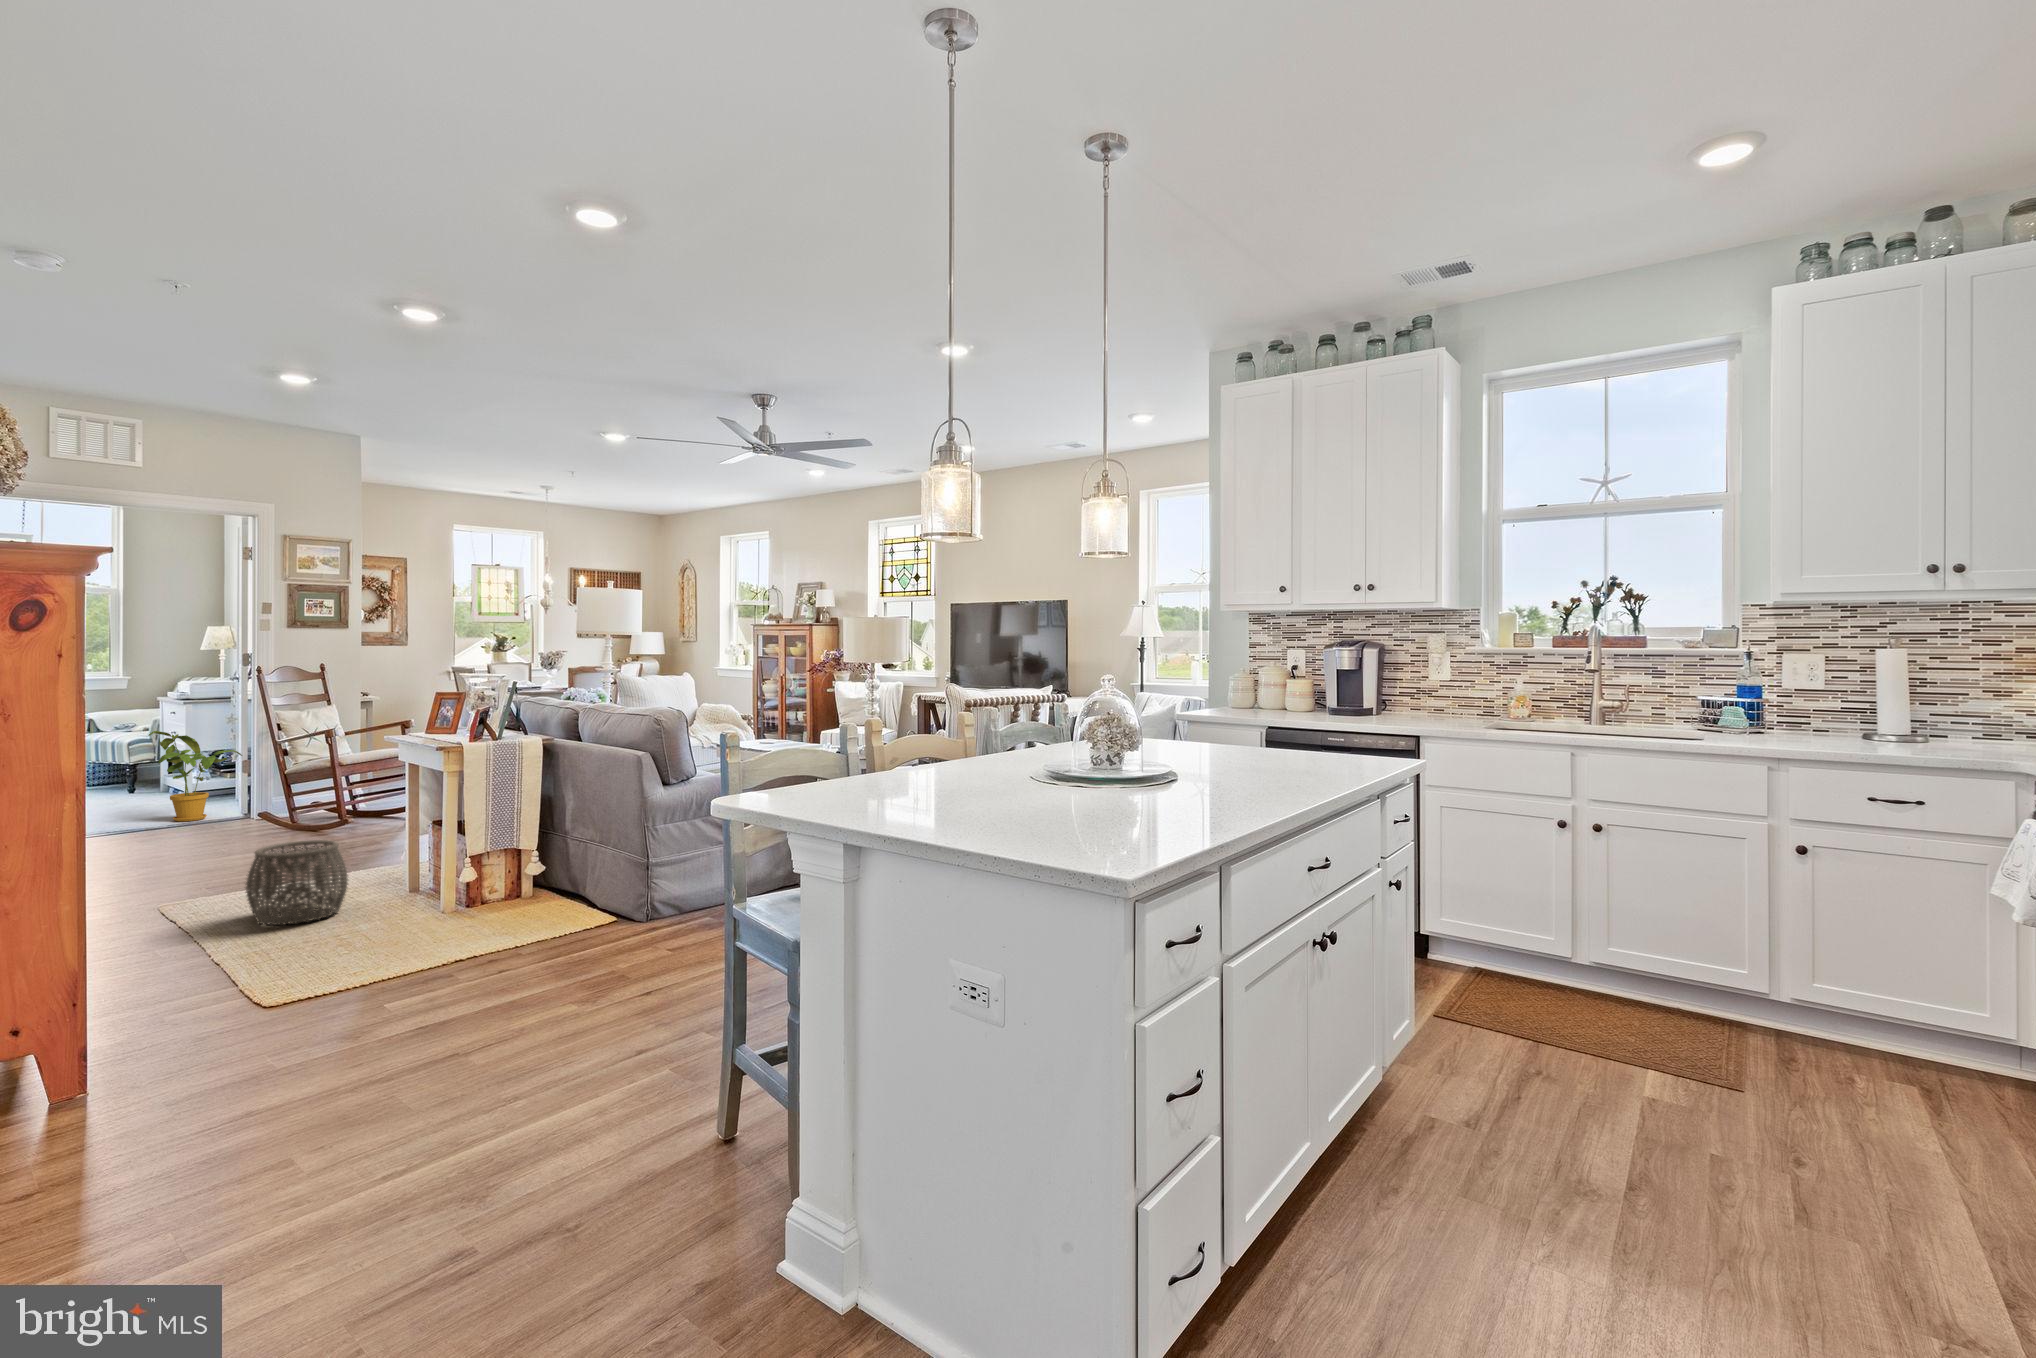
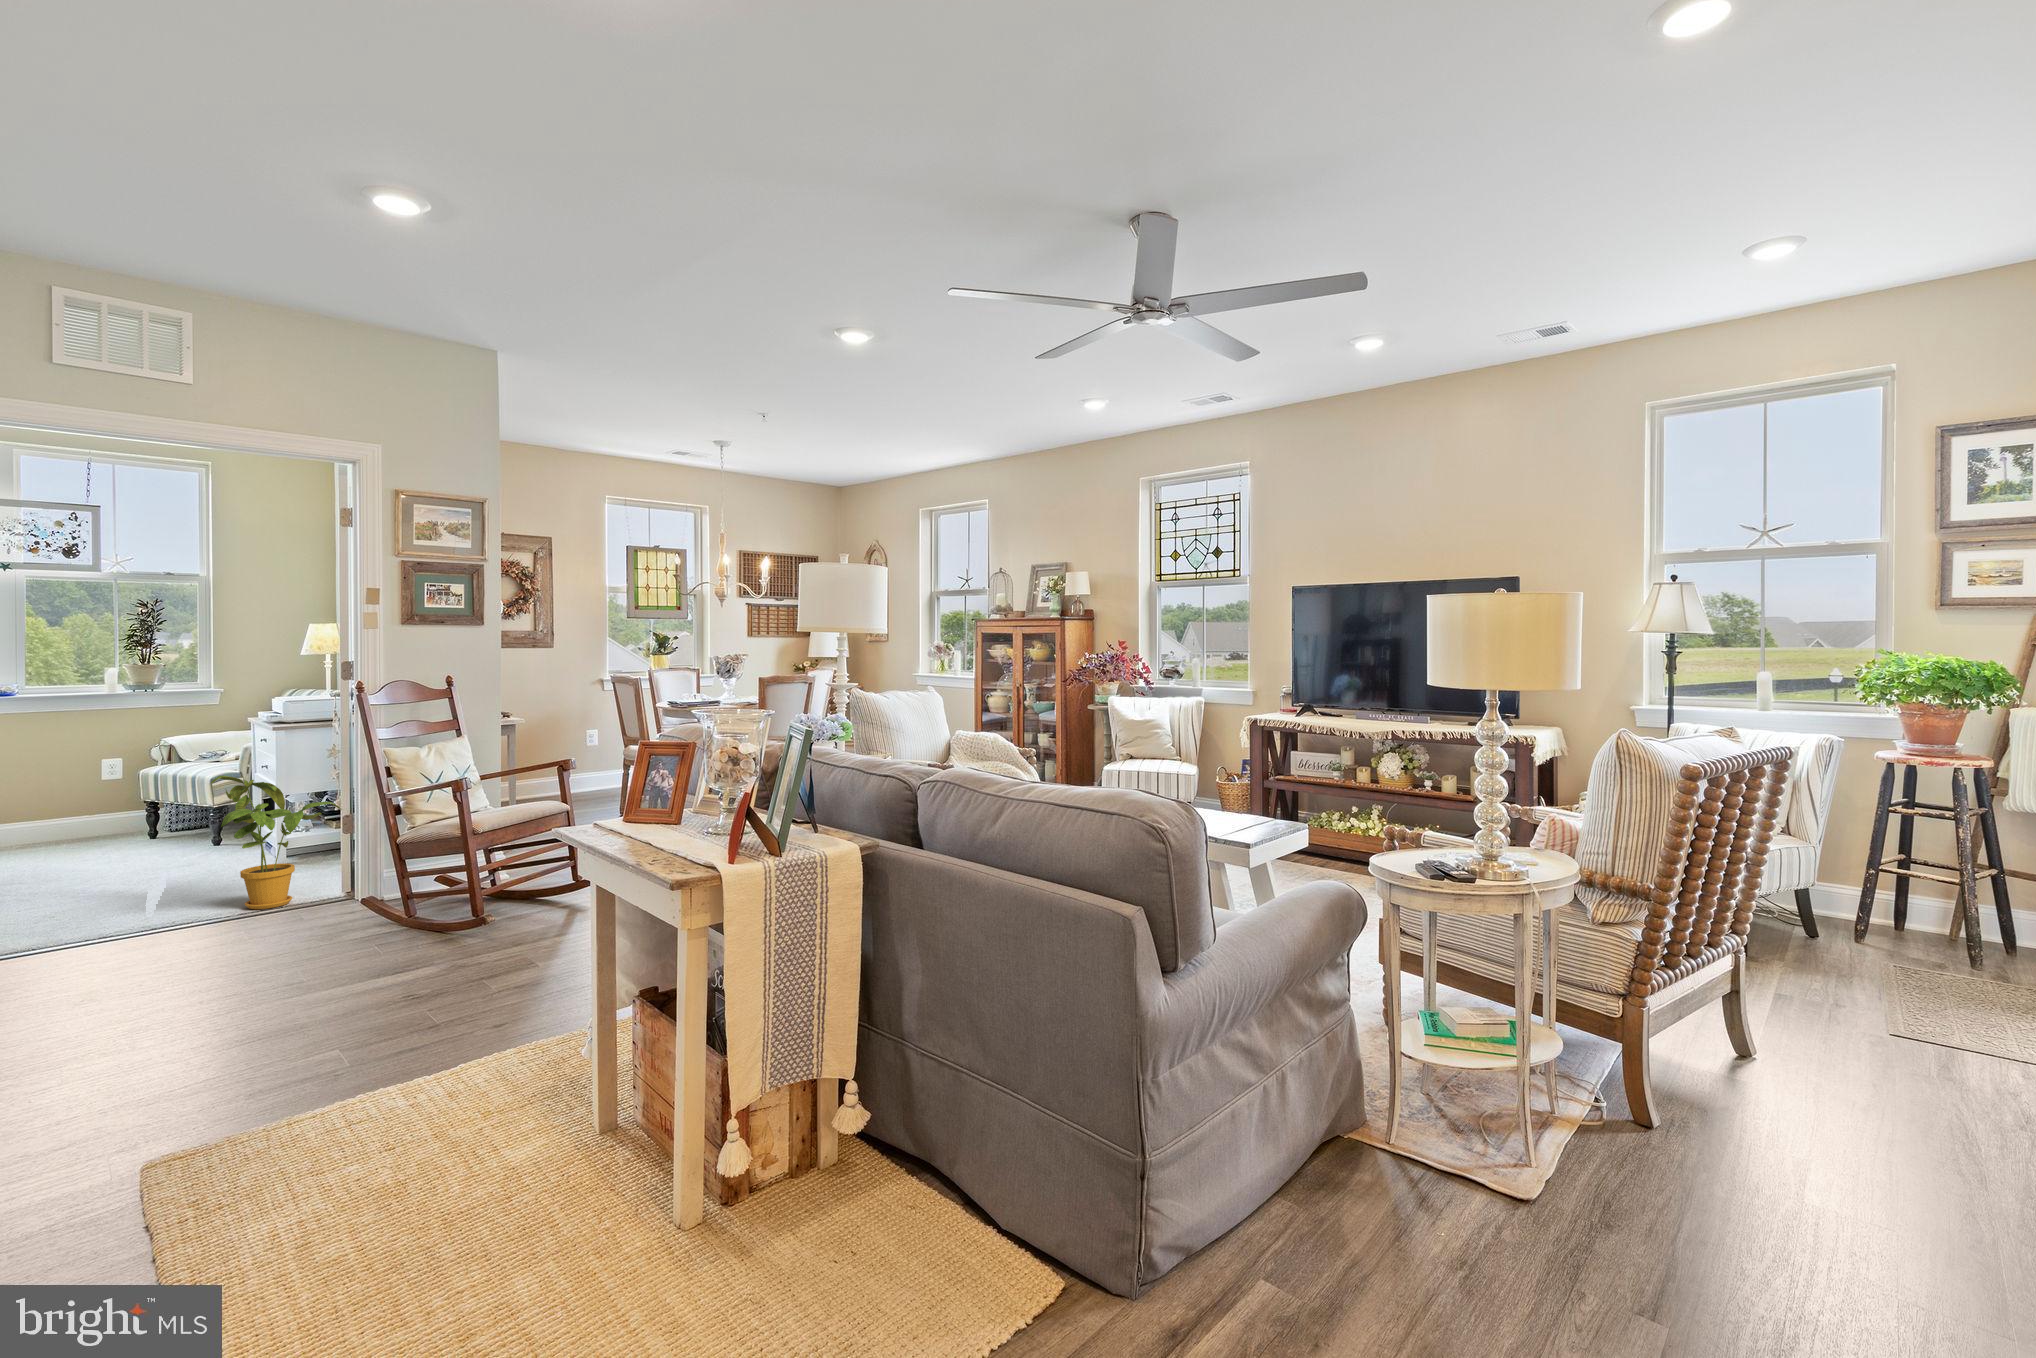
woven basket: present [246,840,348,925] -> none [284,1050,493,1265]

